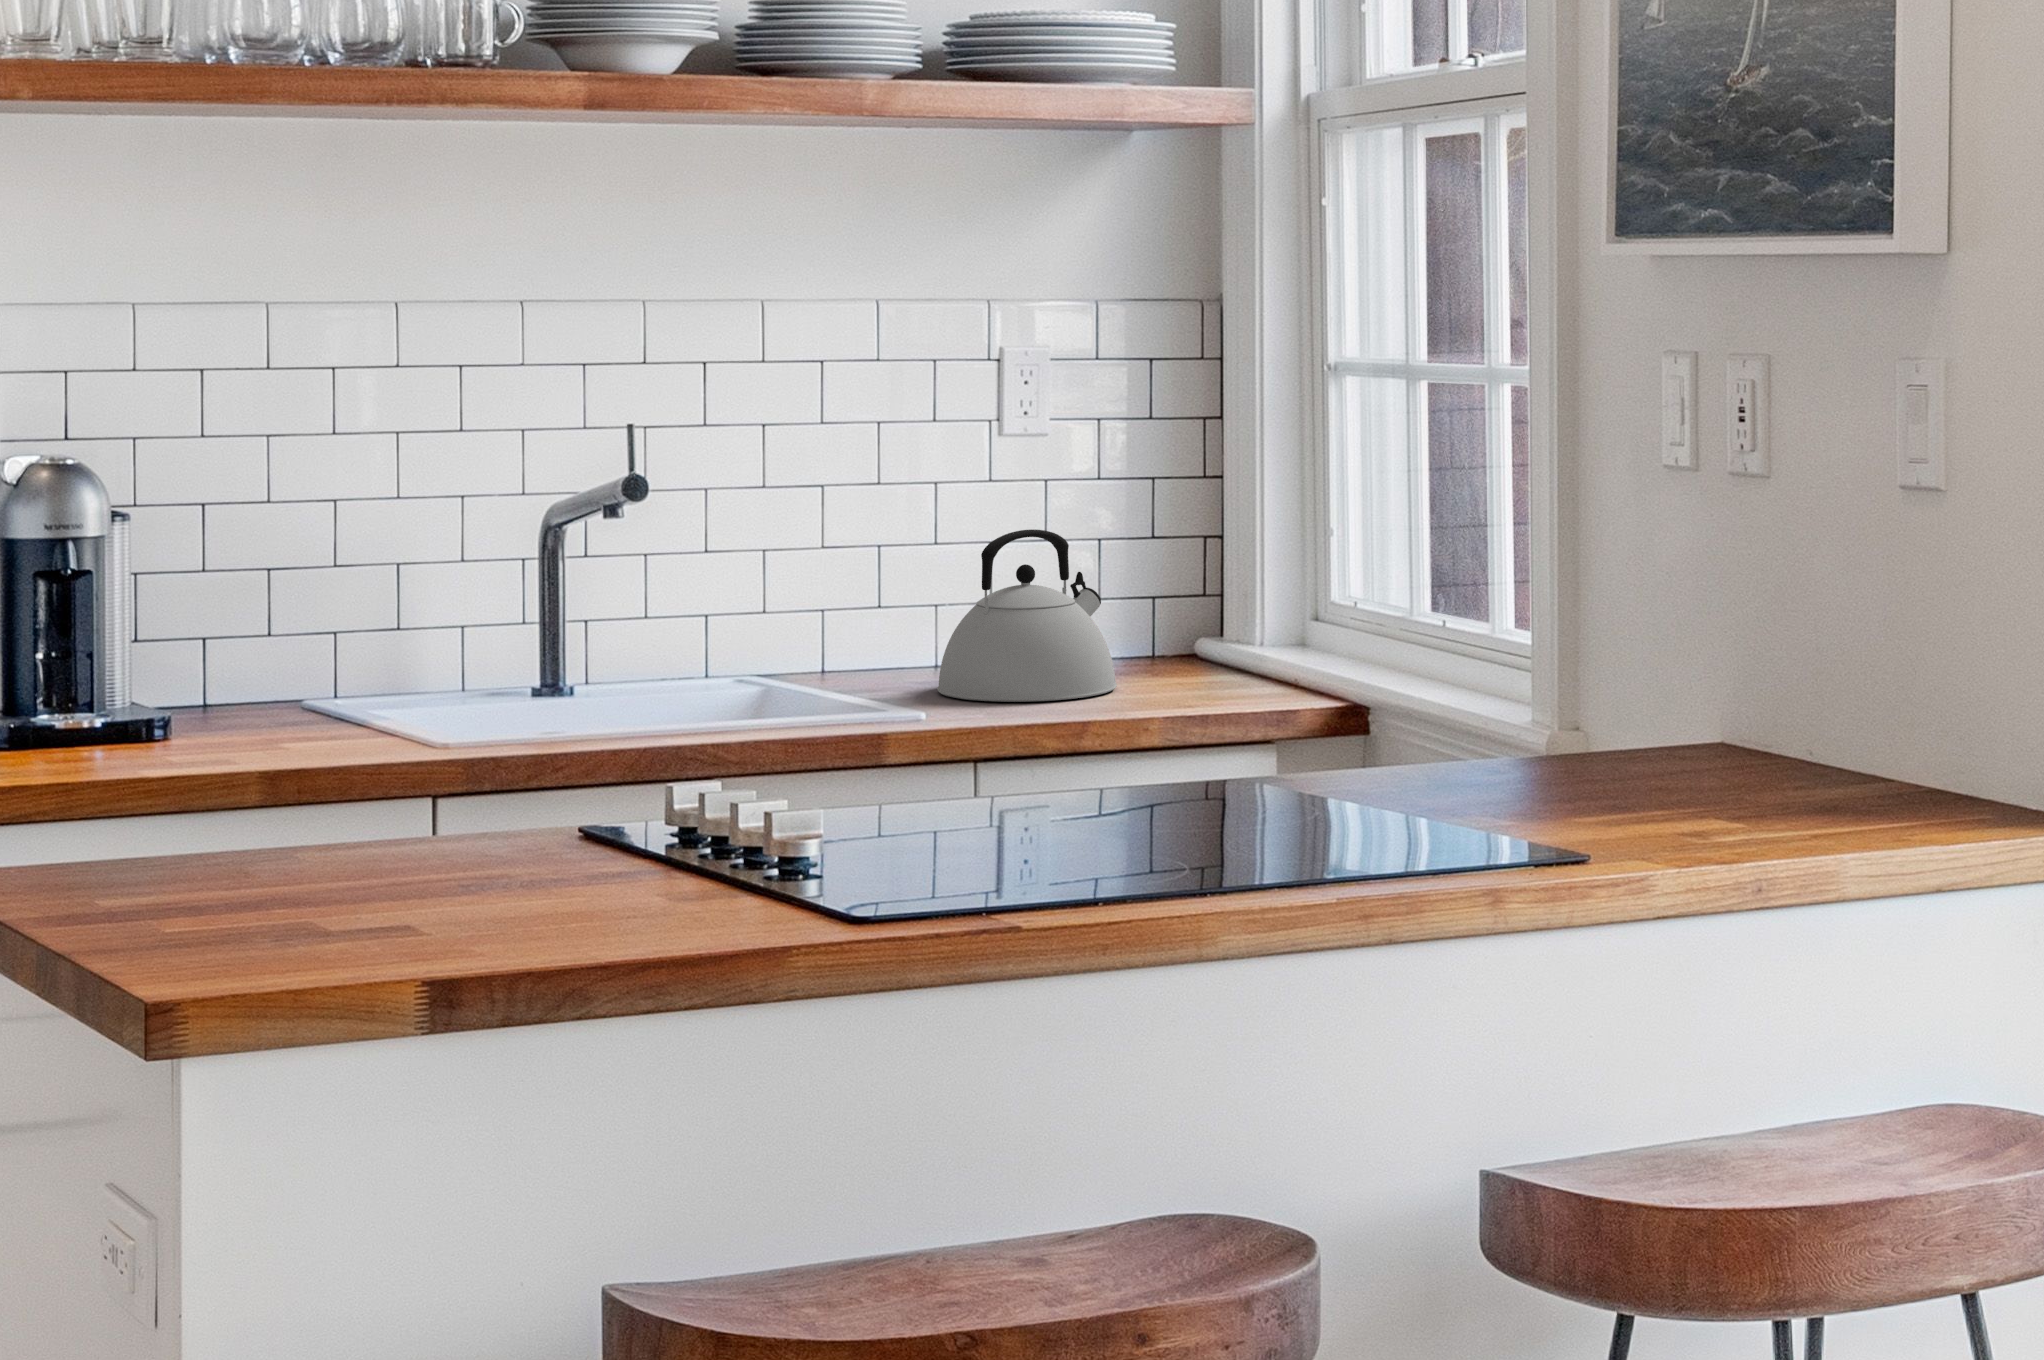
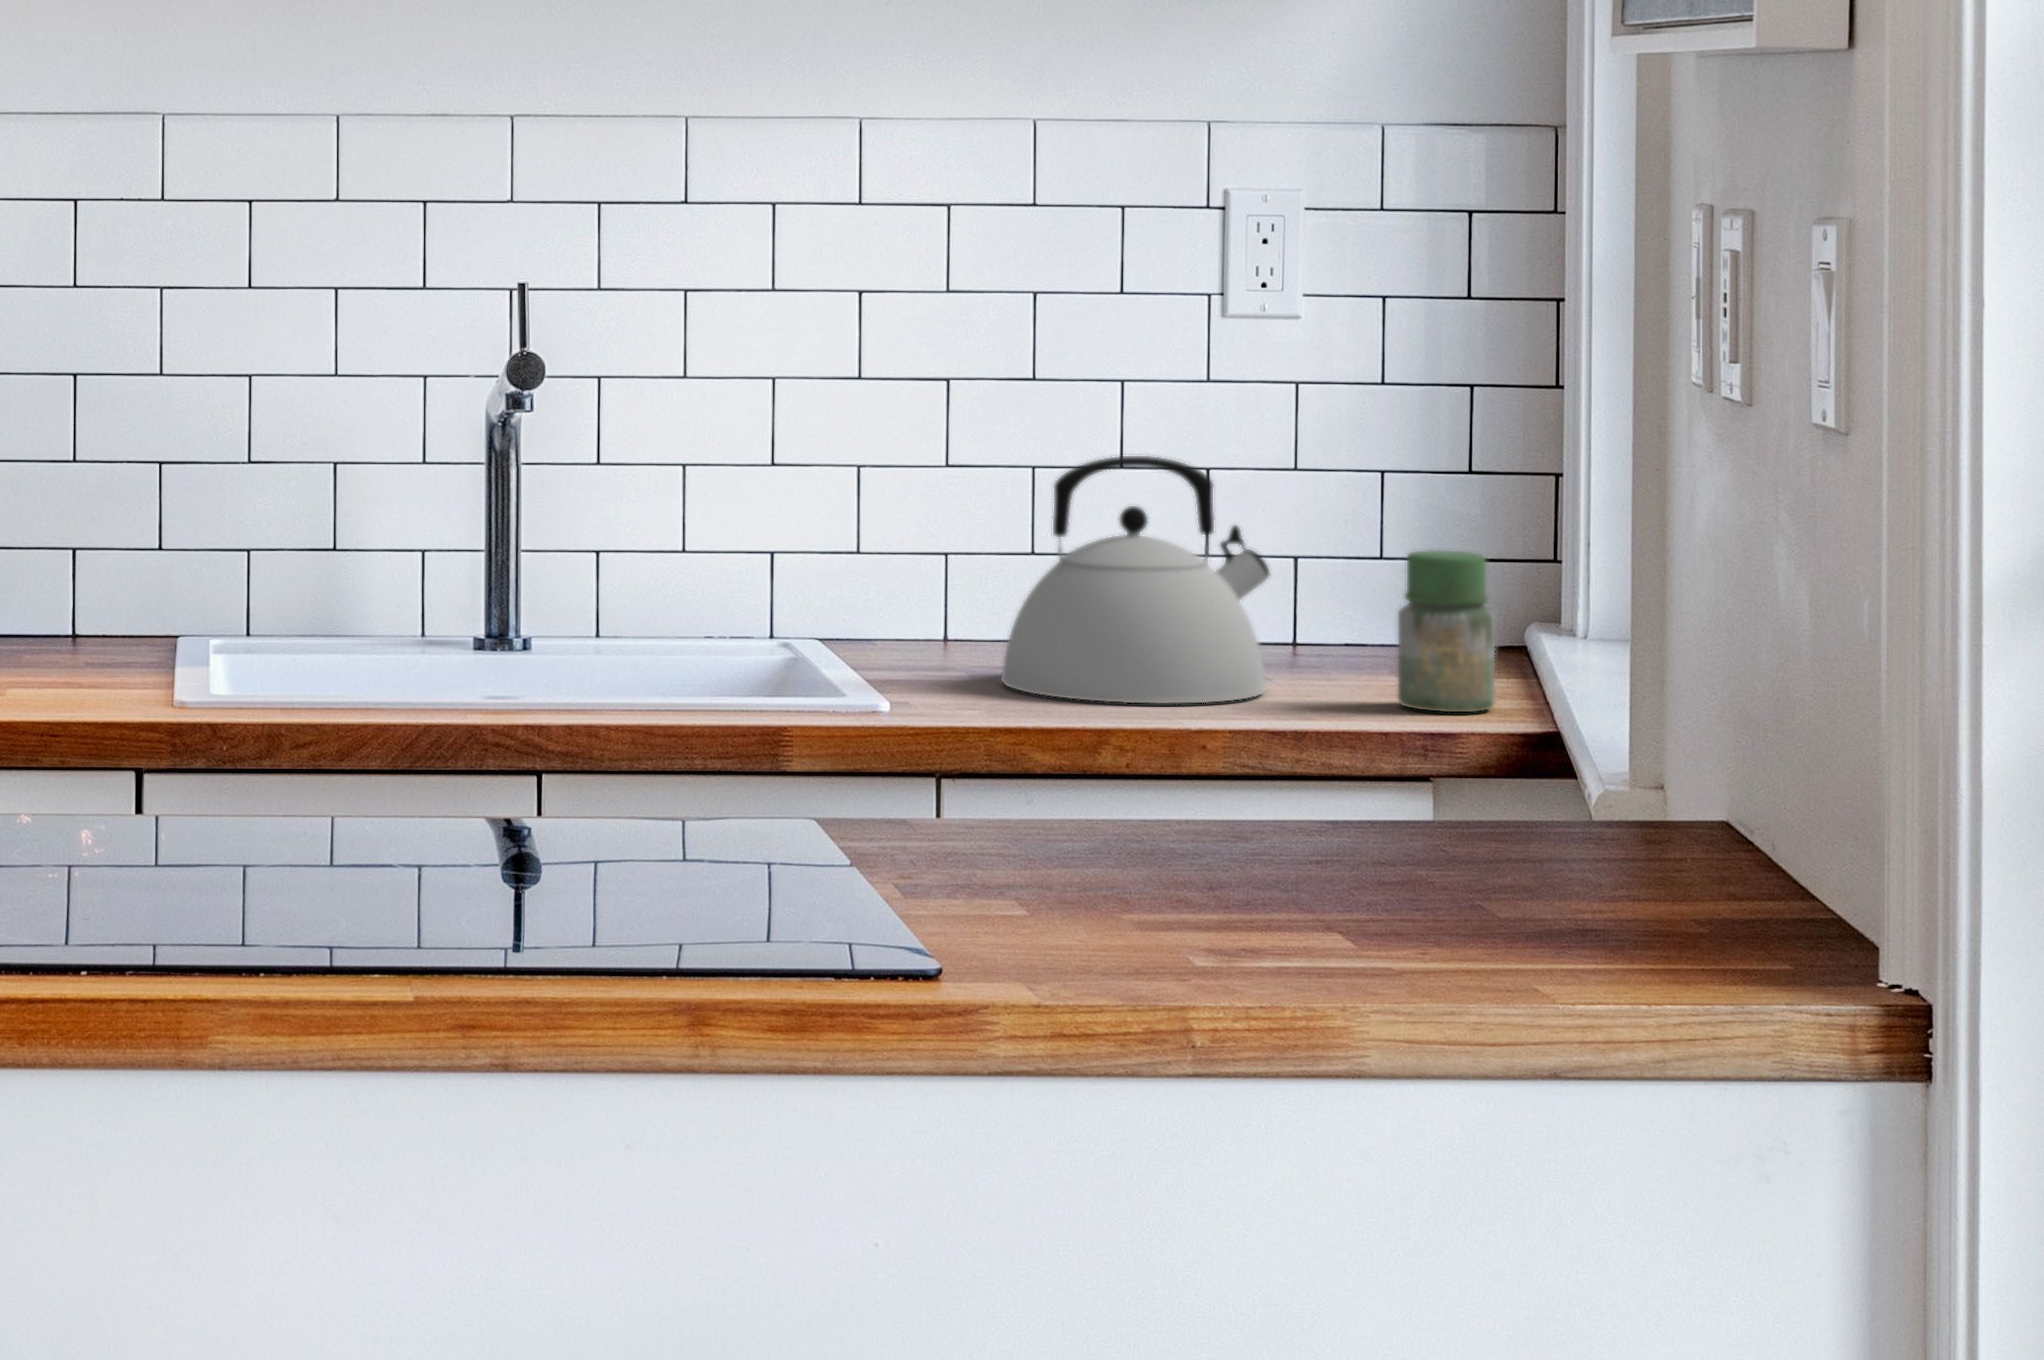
jar: none [1202,577,1264,684] -> present [1398,550,1495,712]

